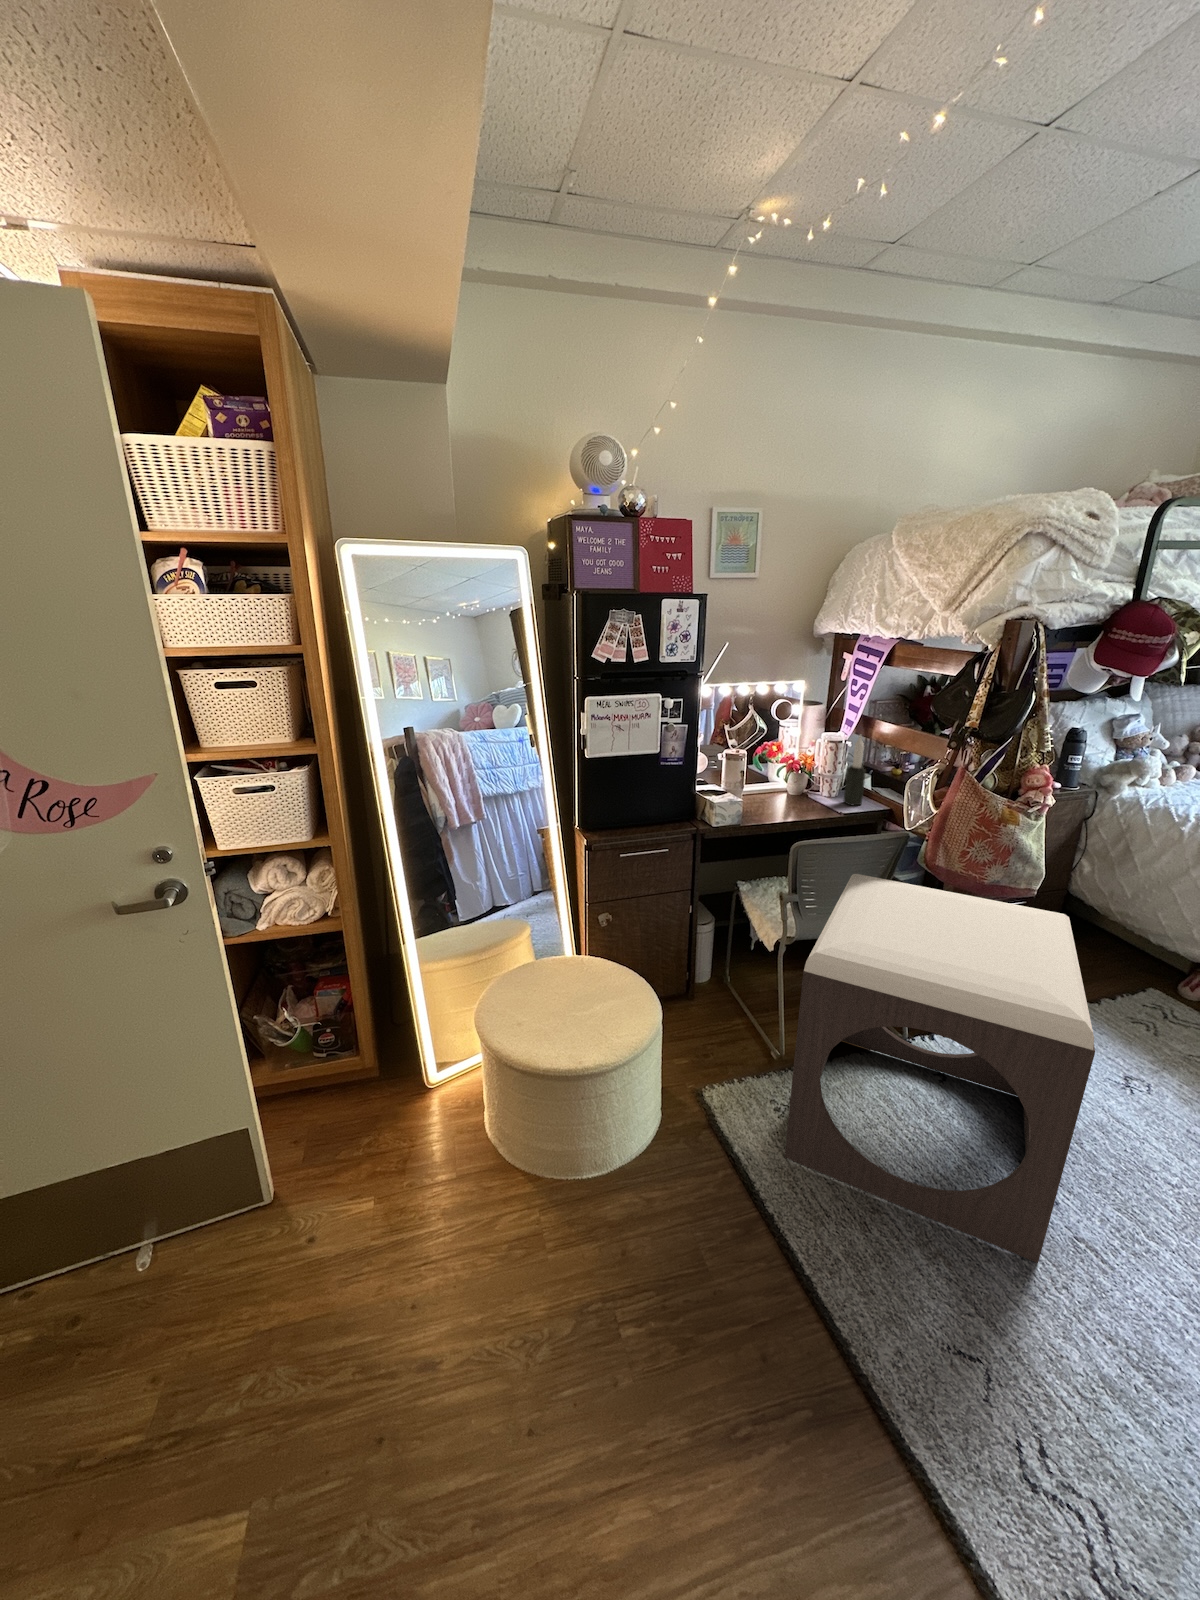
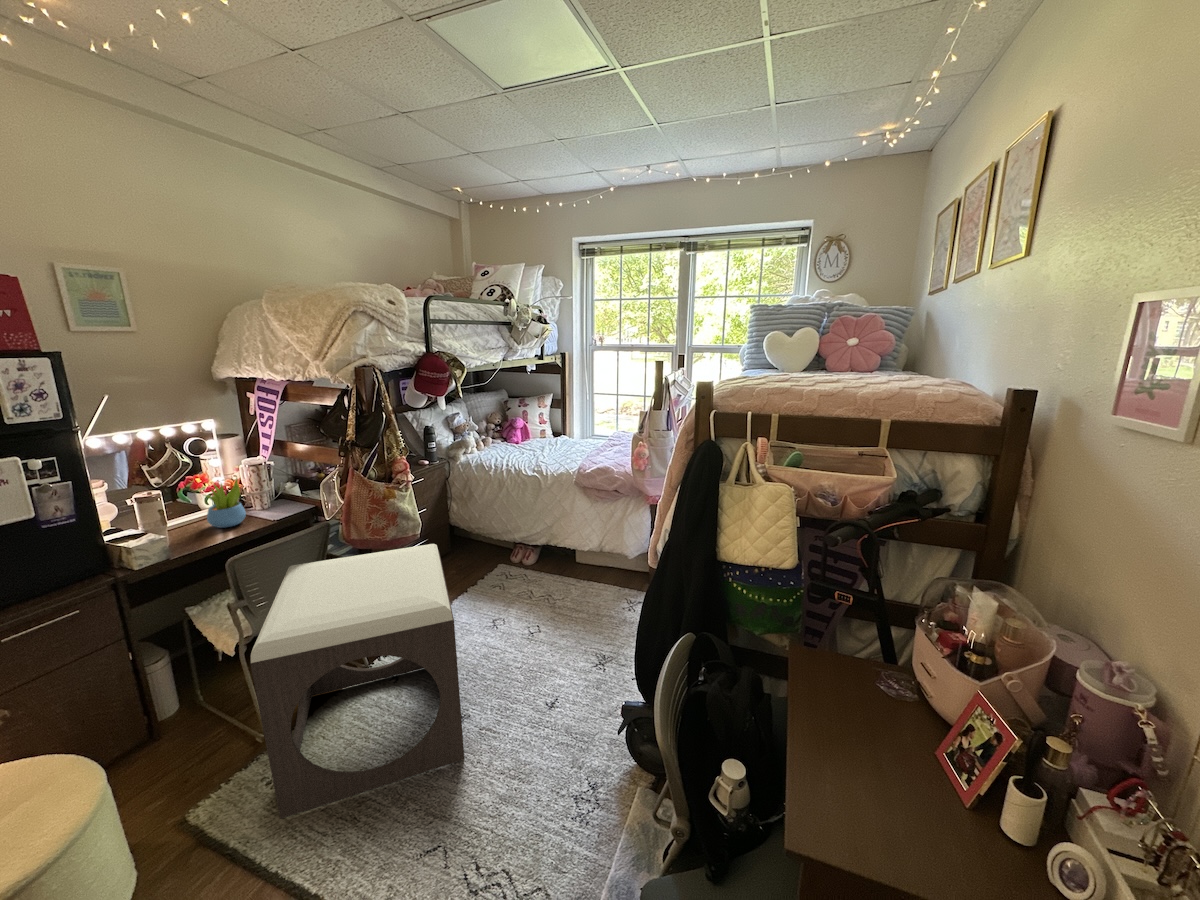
candle: present [844,735,866,805] -> none [270,457,291,513]
succulent plant: none [778,749,818,807] -> present [205,478,246,528]

